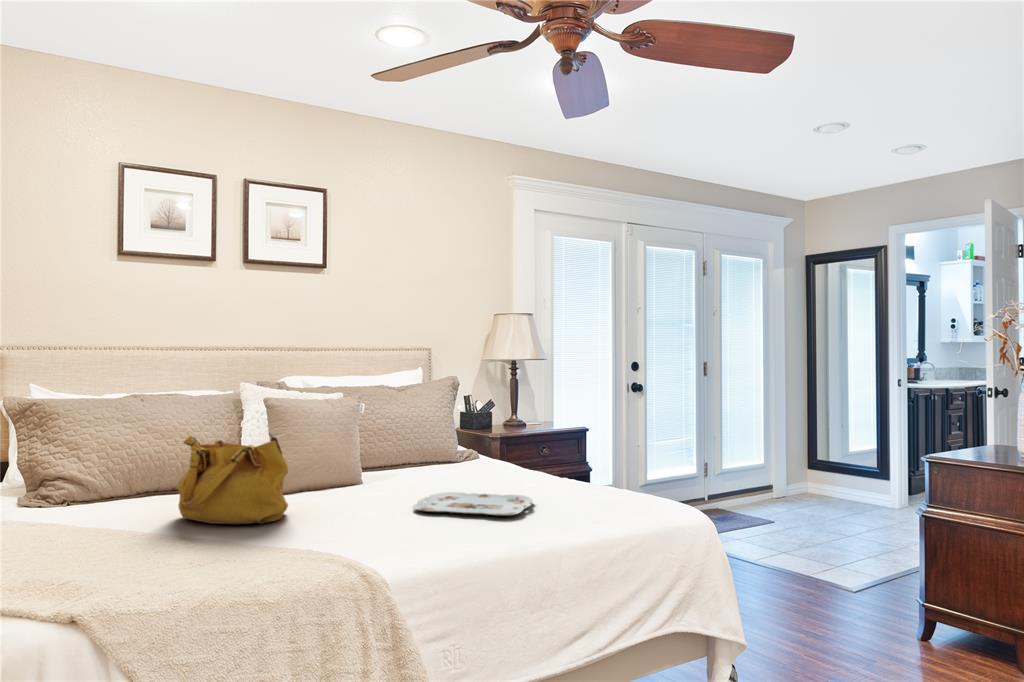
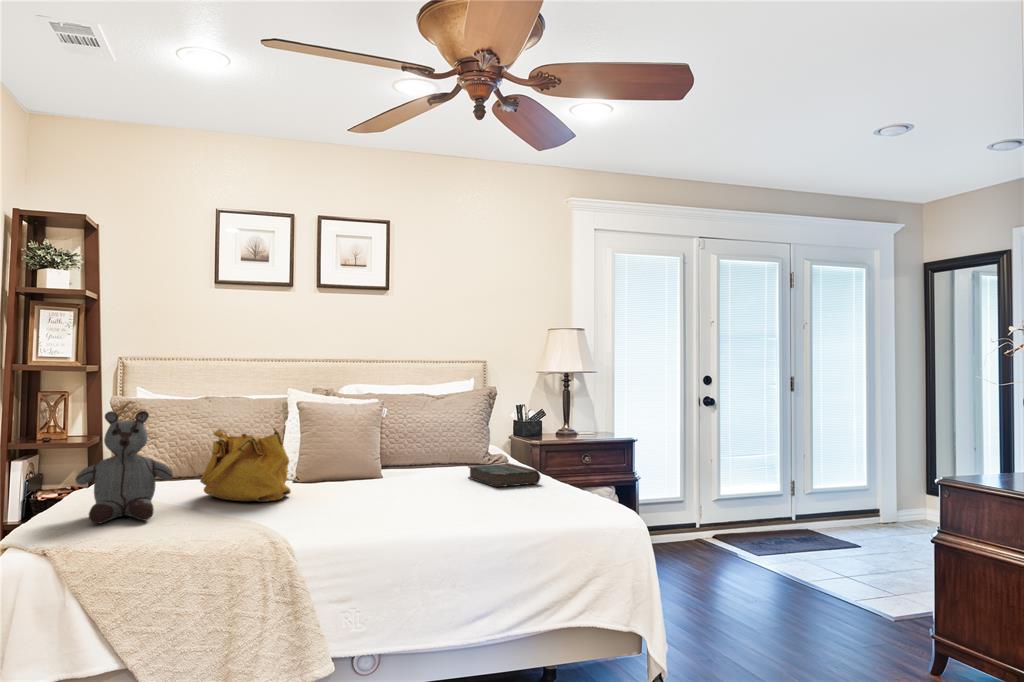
stuffed bear: none [34,418,161,570] -> present [76,411,173,524]
book: none [458,460,543,488] -> present [468,463,541,487]
serving tray: present [413,492,532,516] -> none [392,487,504,508]

